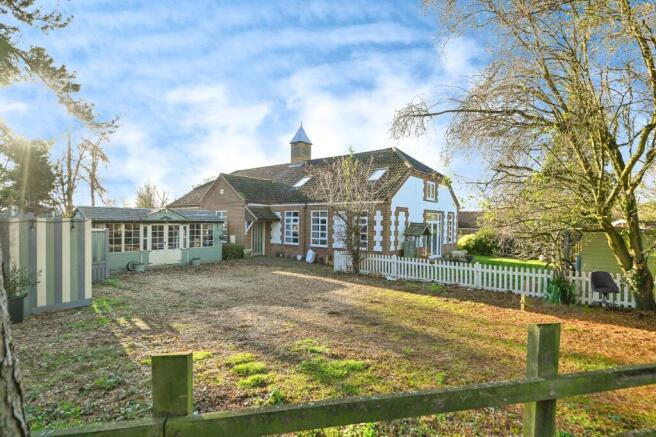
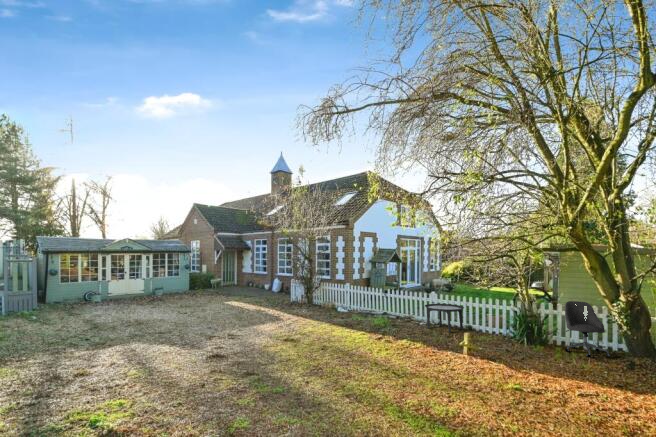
round table: none [474,273,507,295] -> present [425,304,464,333]

